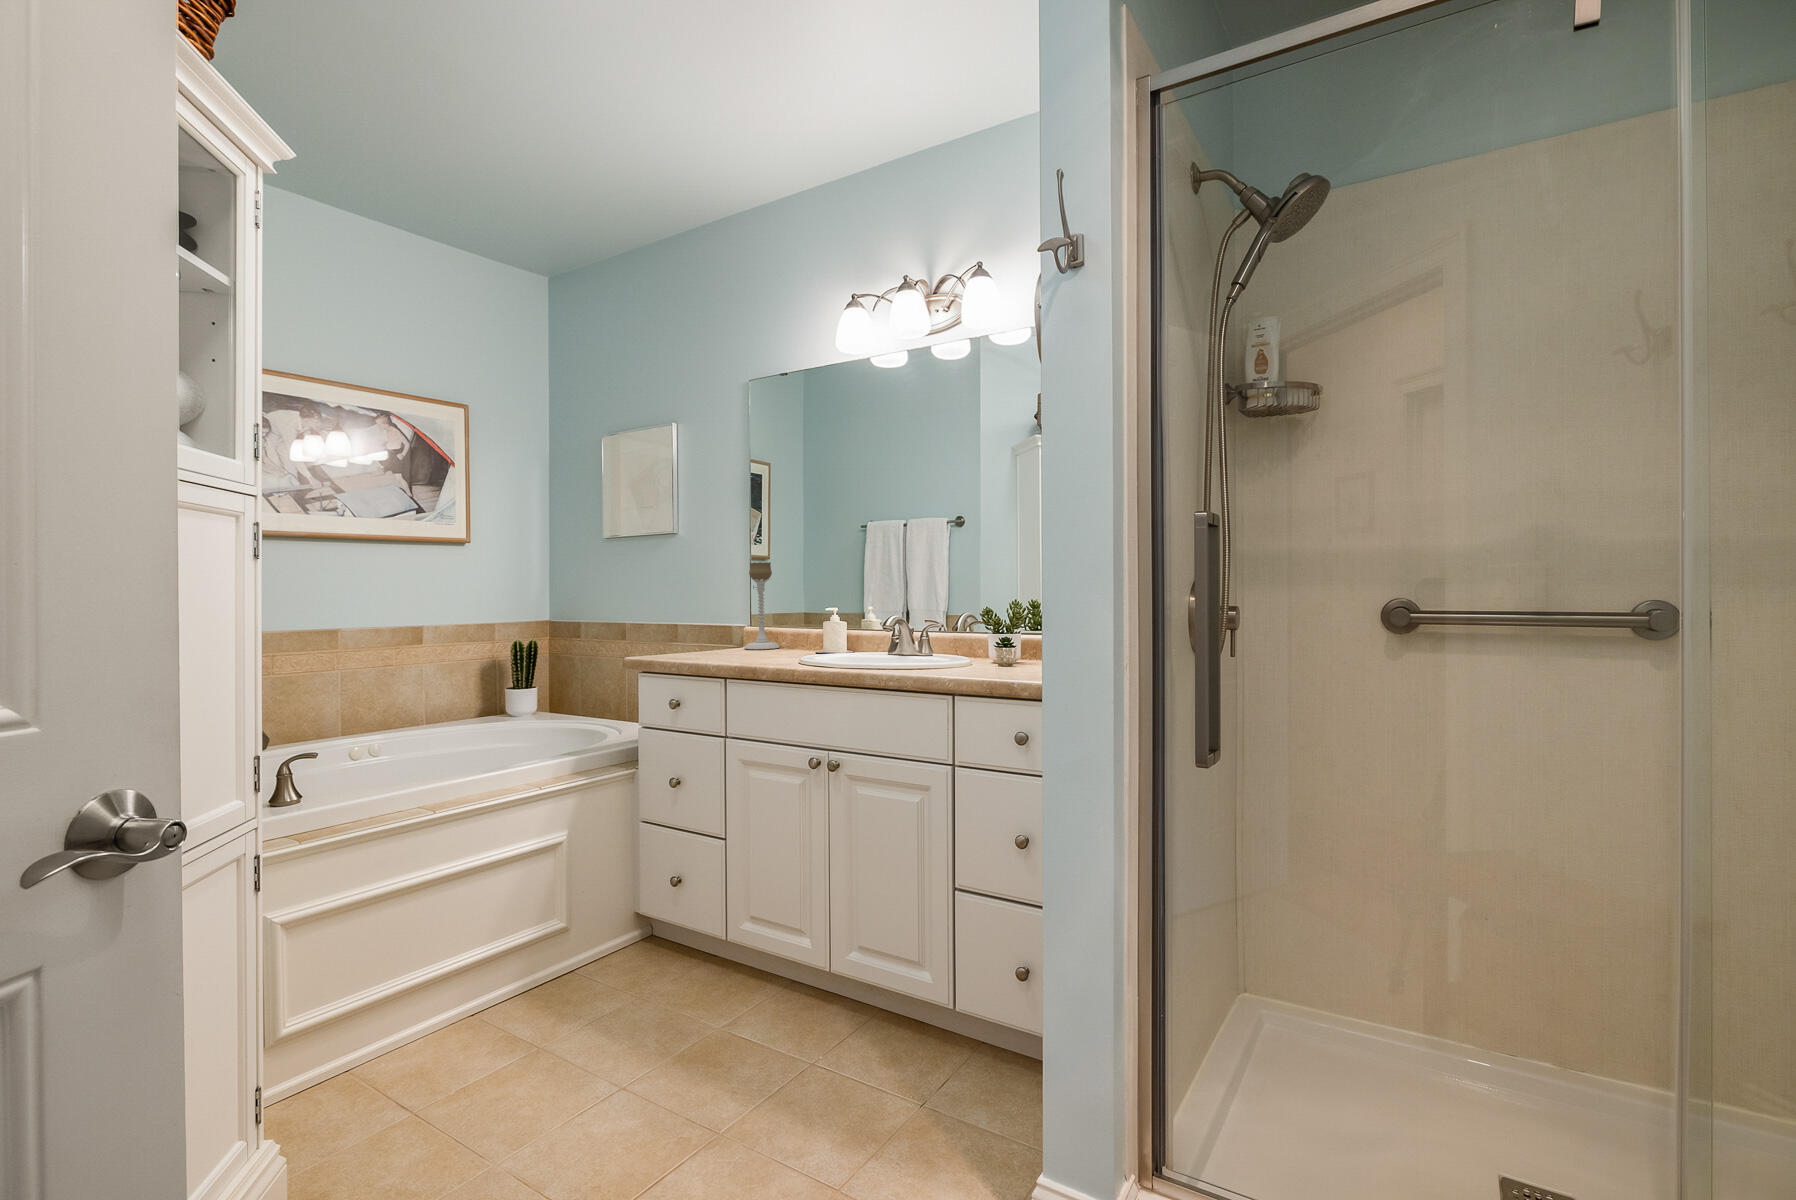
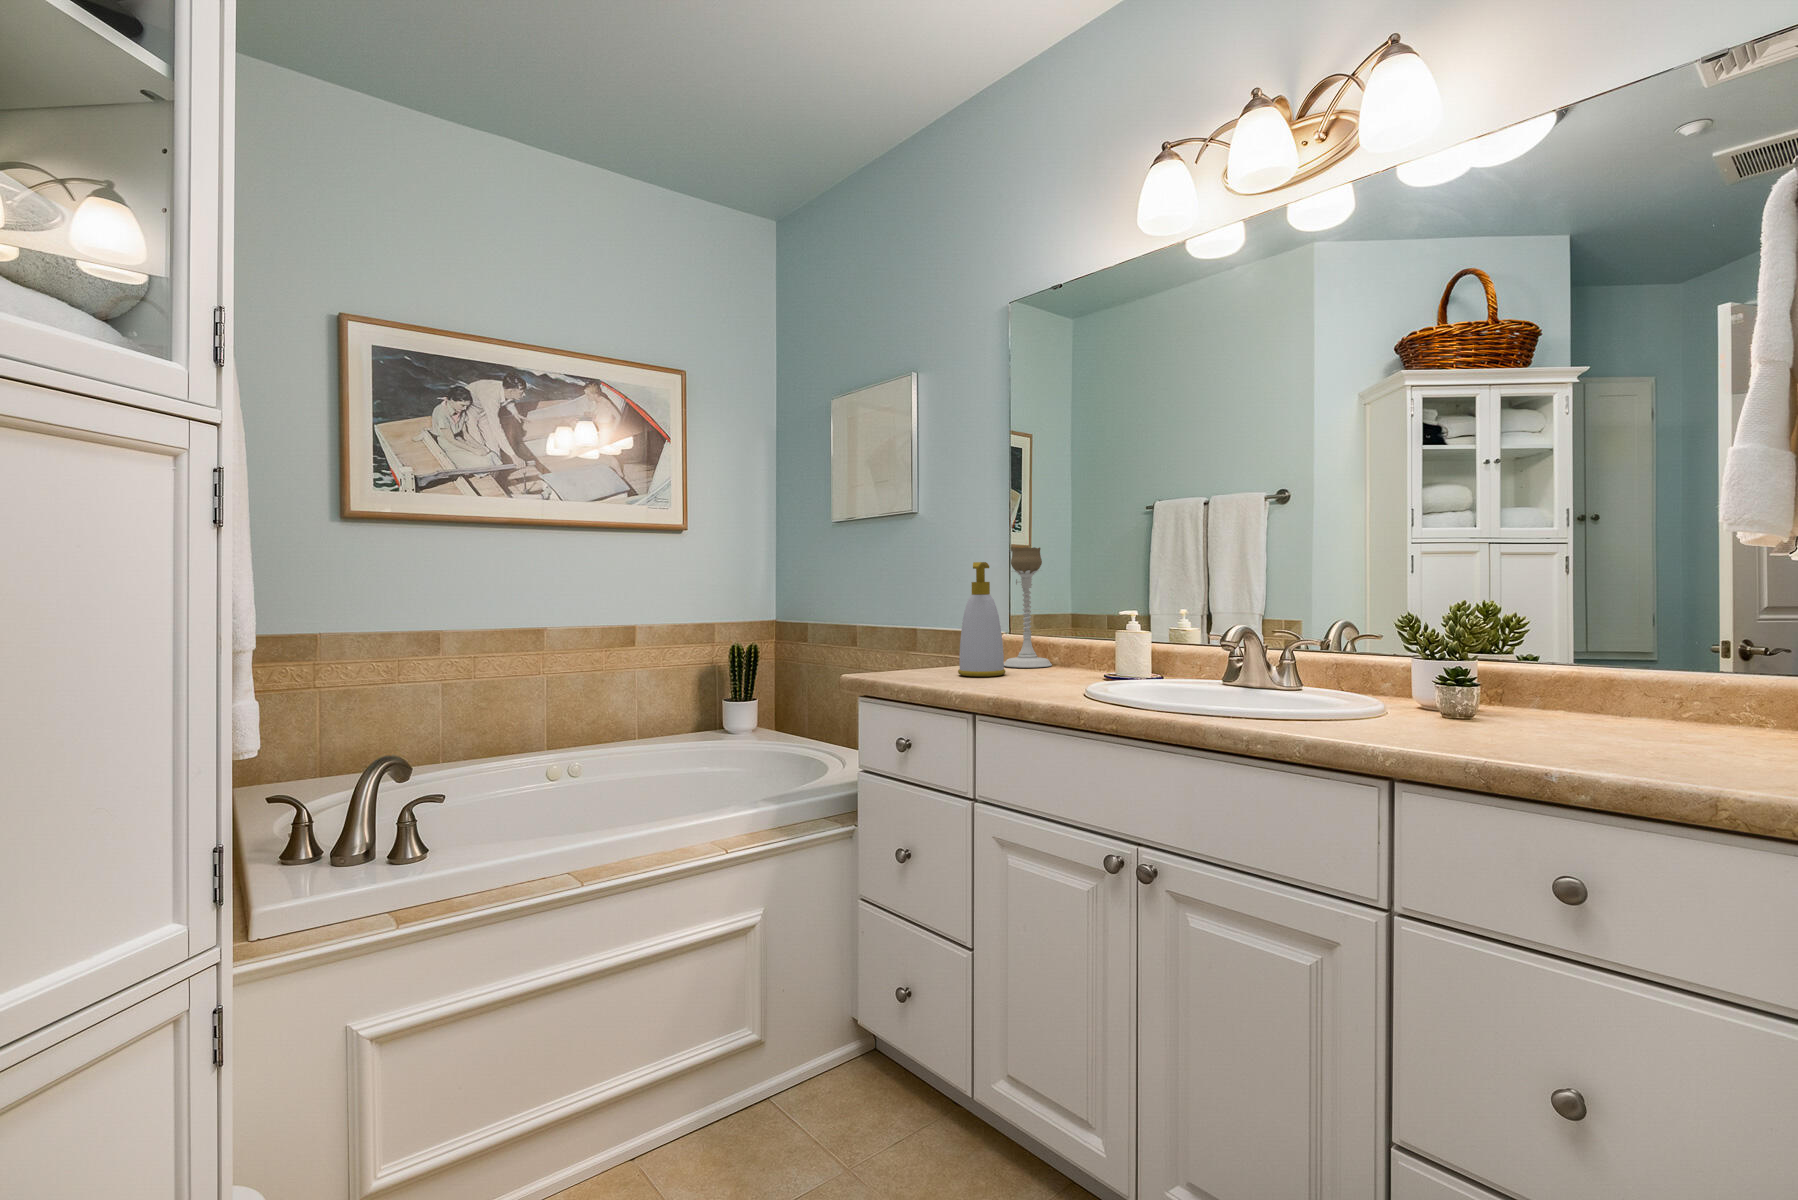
soap bottle: none [711,574,746,656] -> present [958,562,1006,677]

